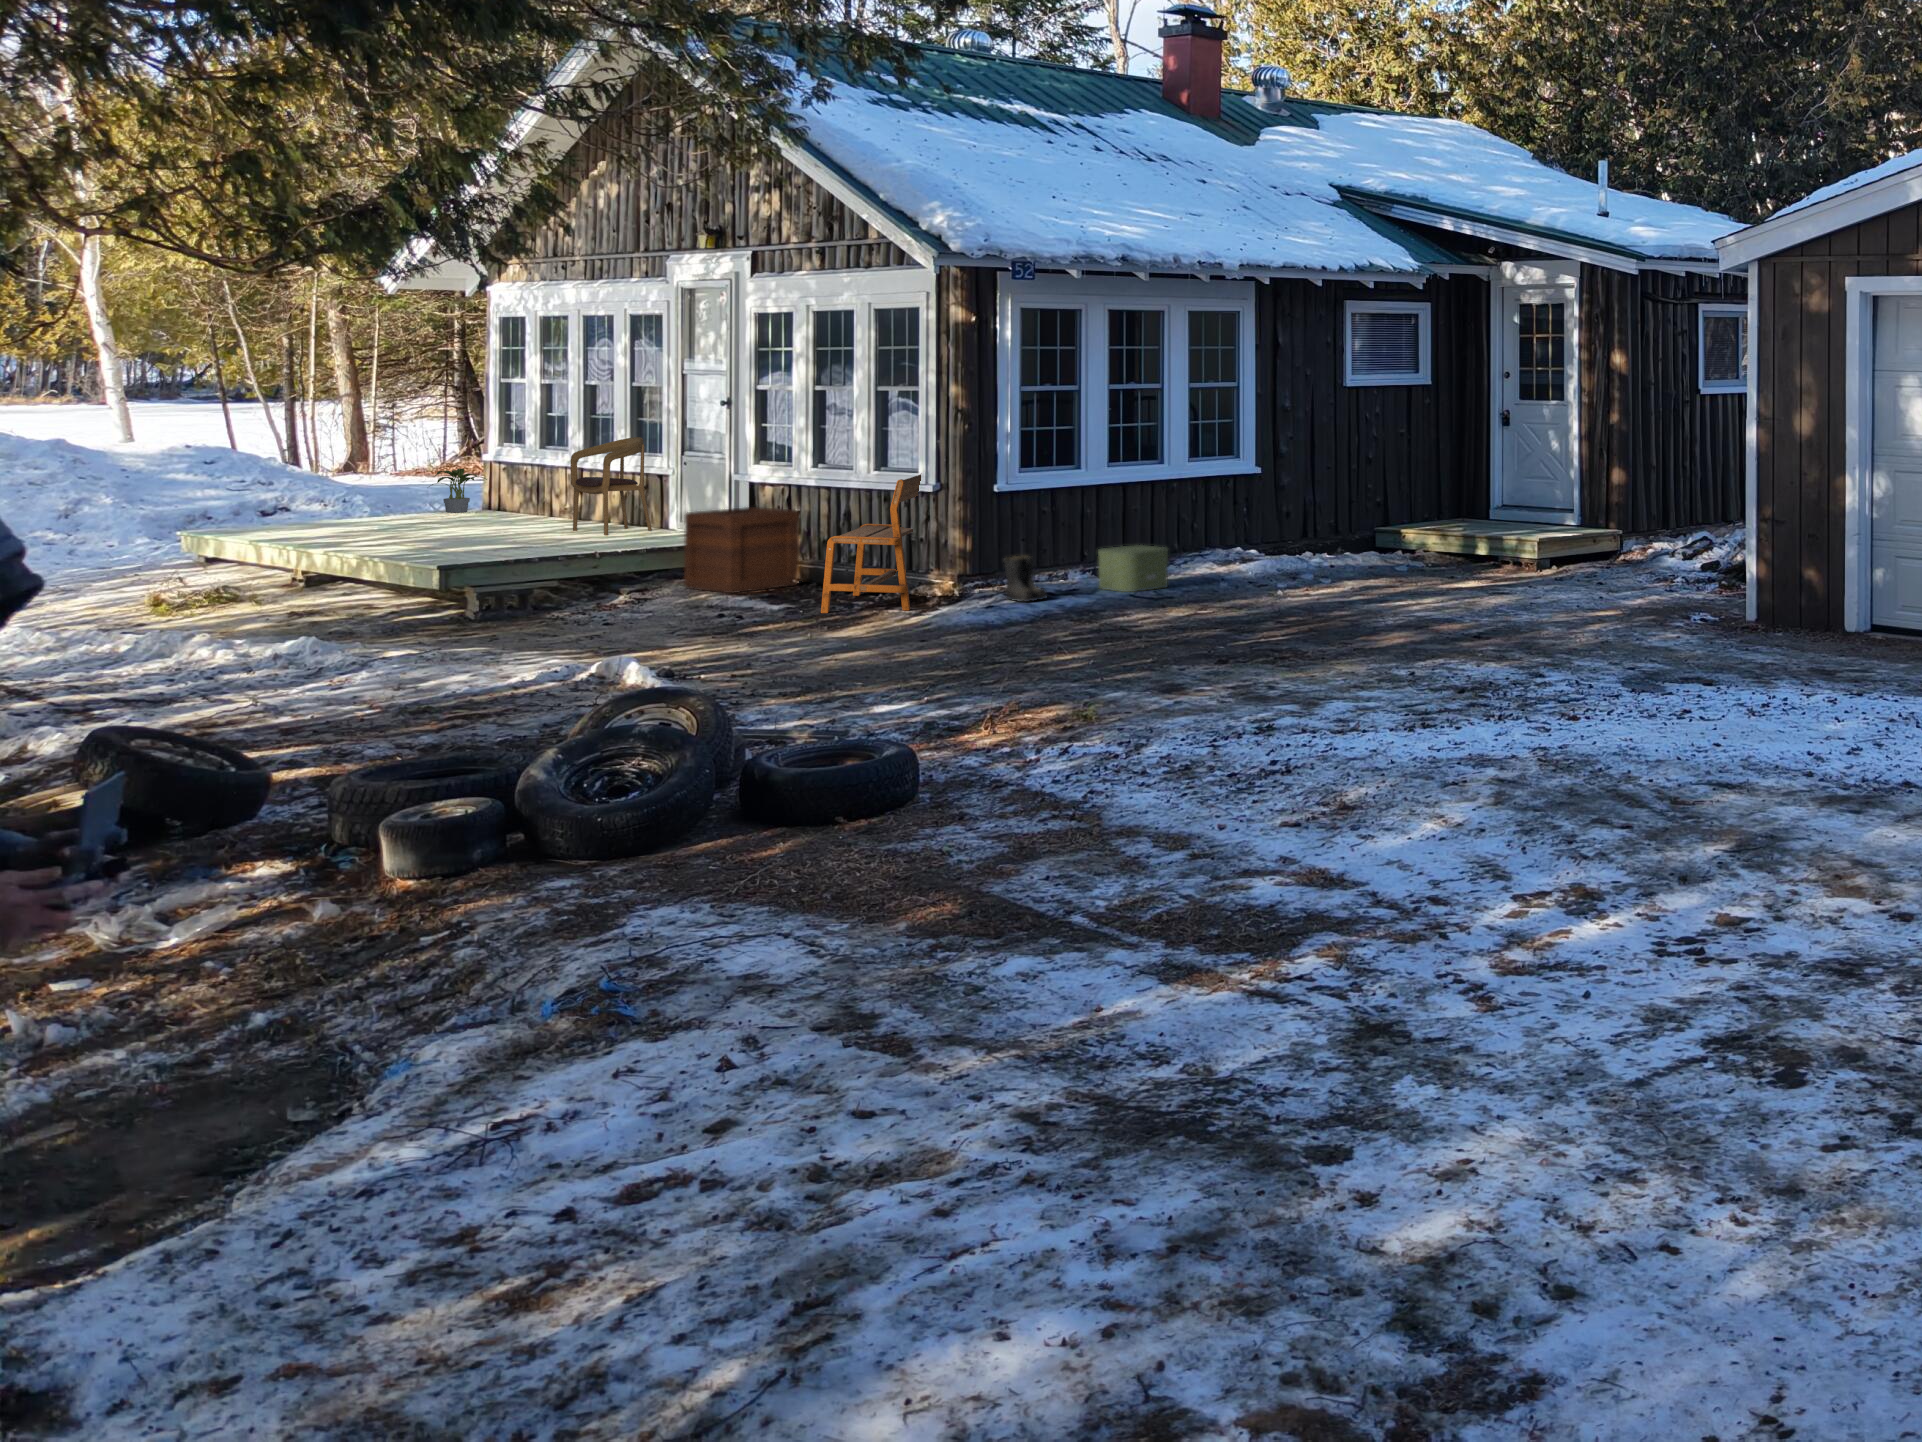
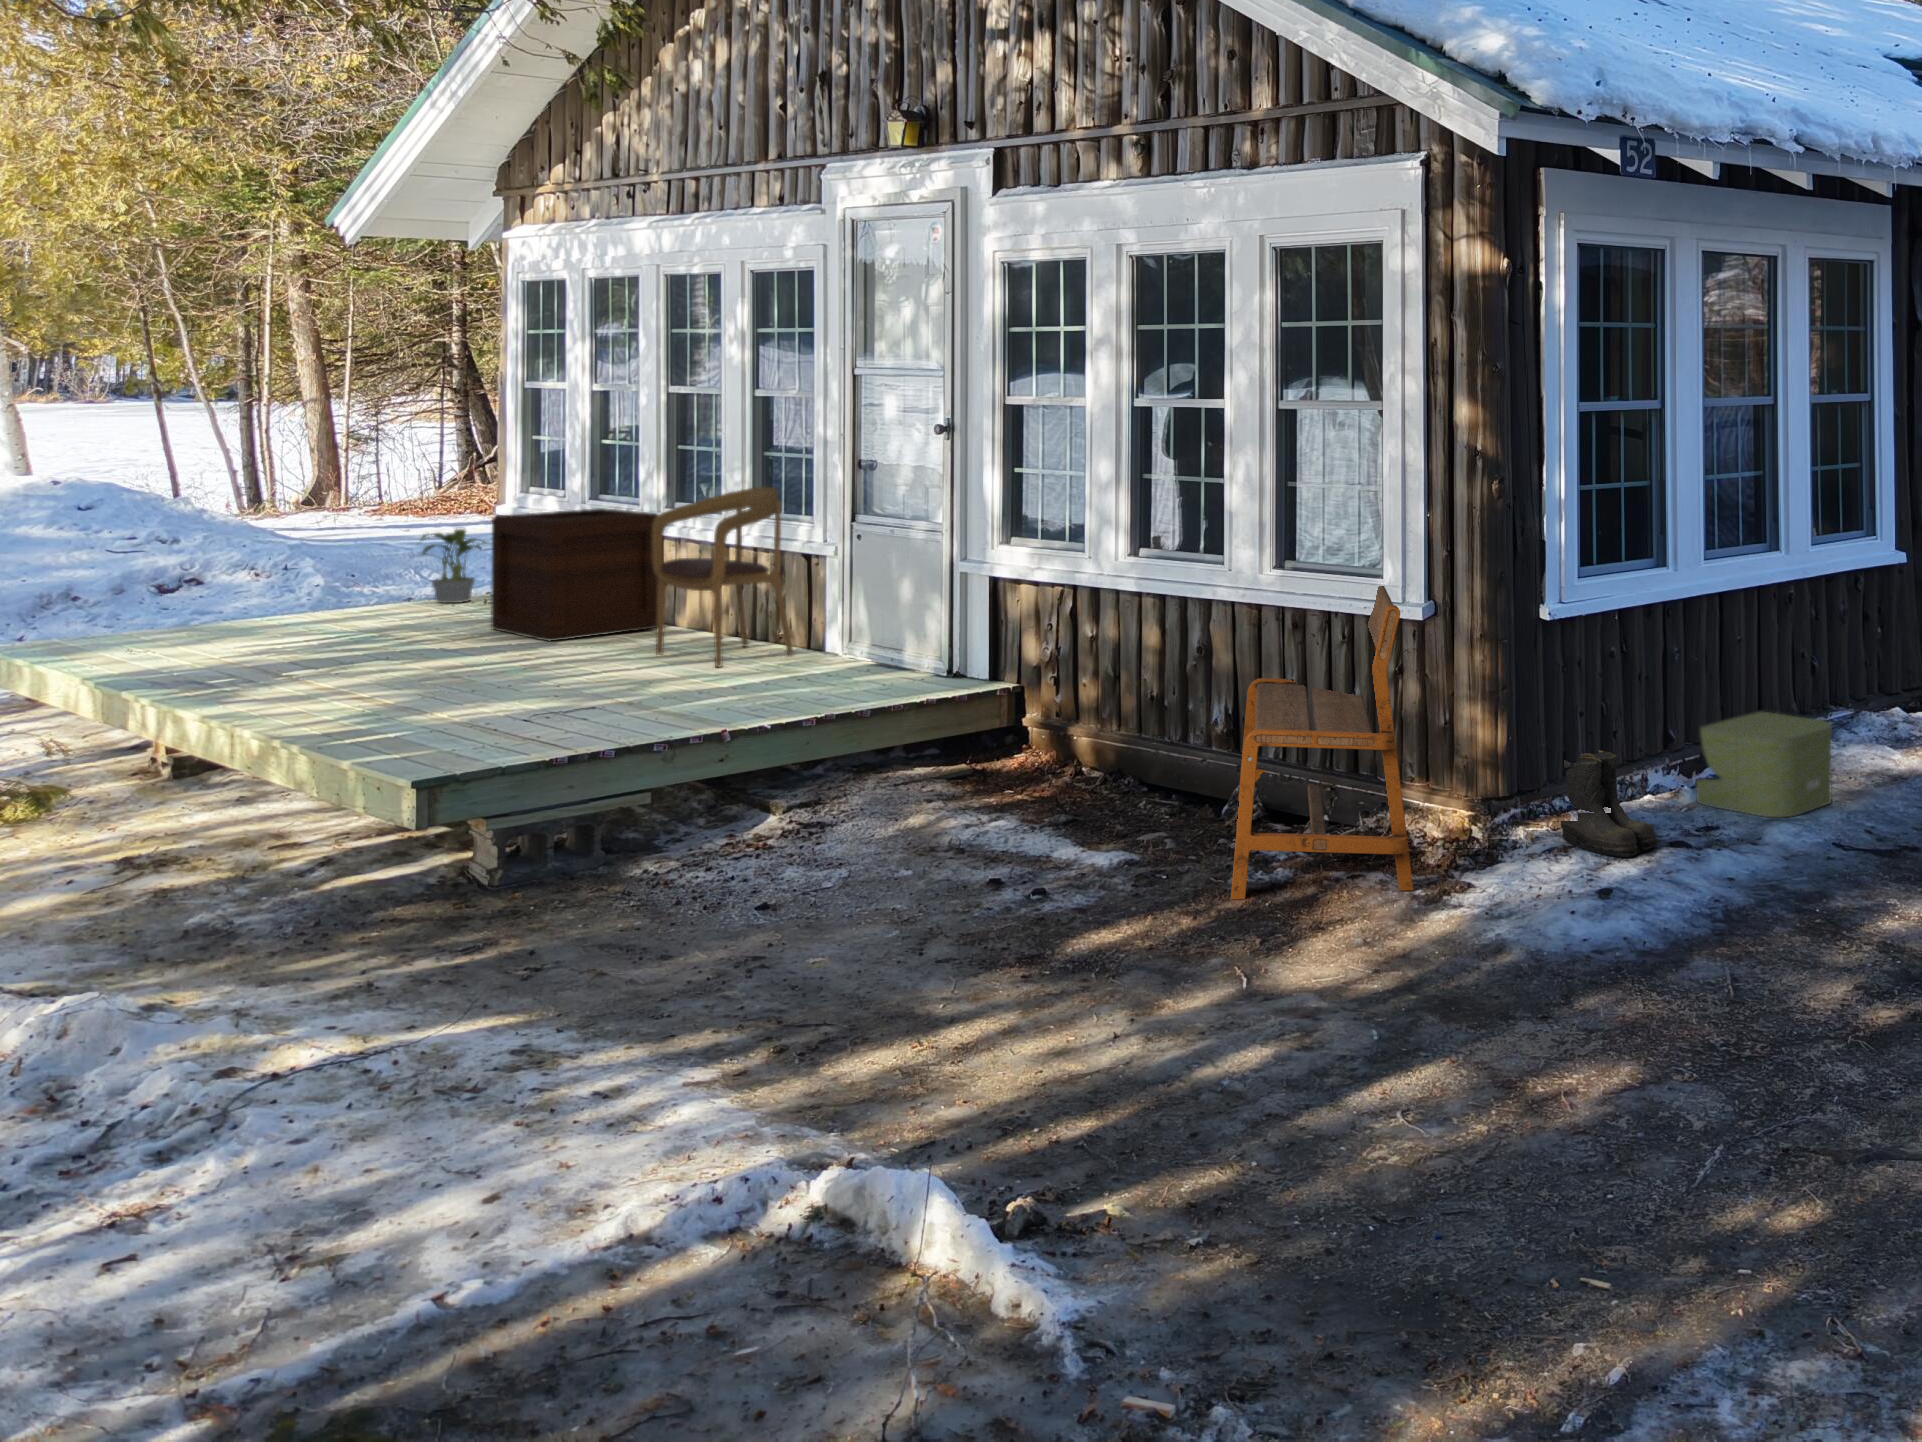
wooden crate: present [684,507,799,593] -> present [491,508,658,641]

